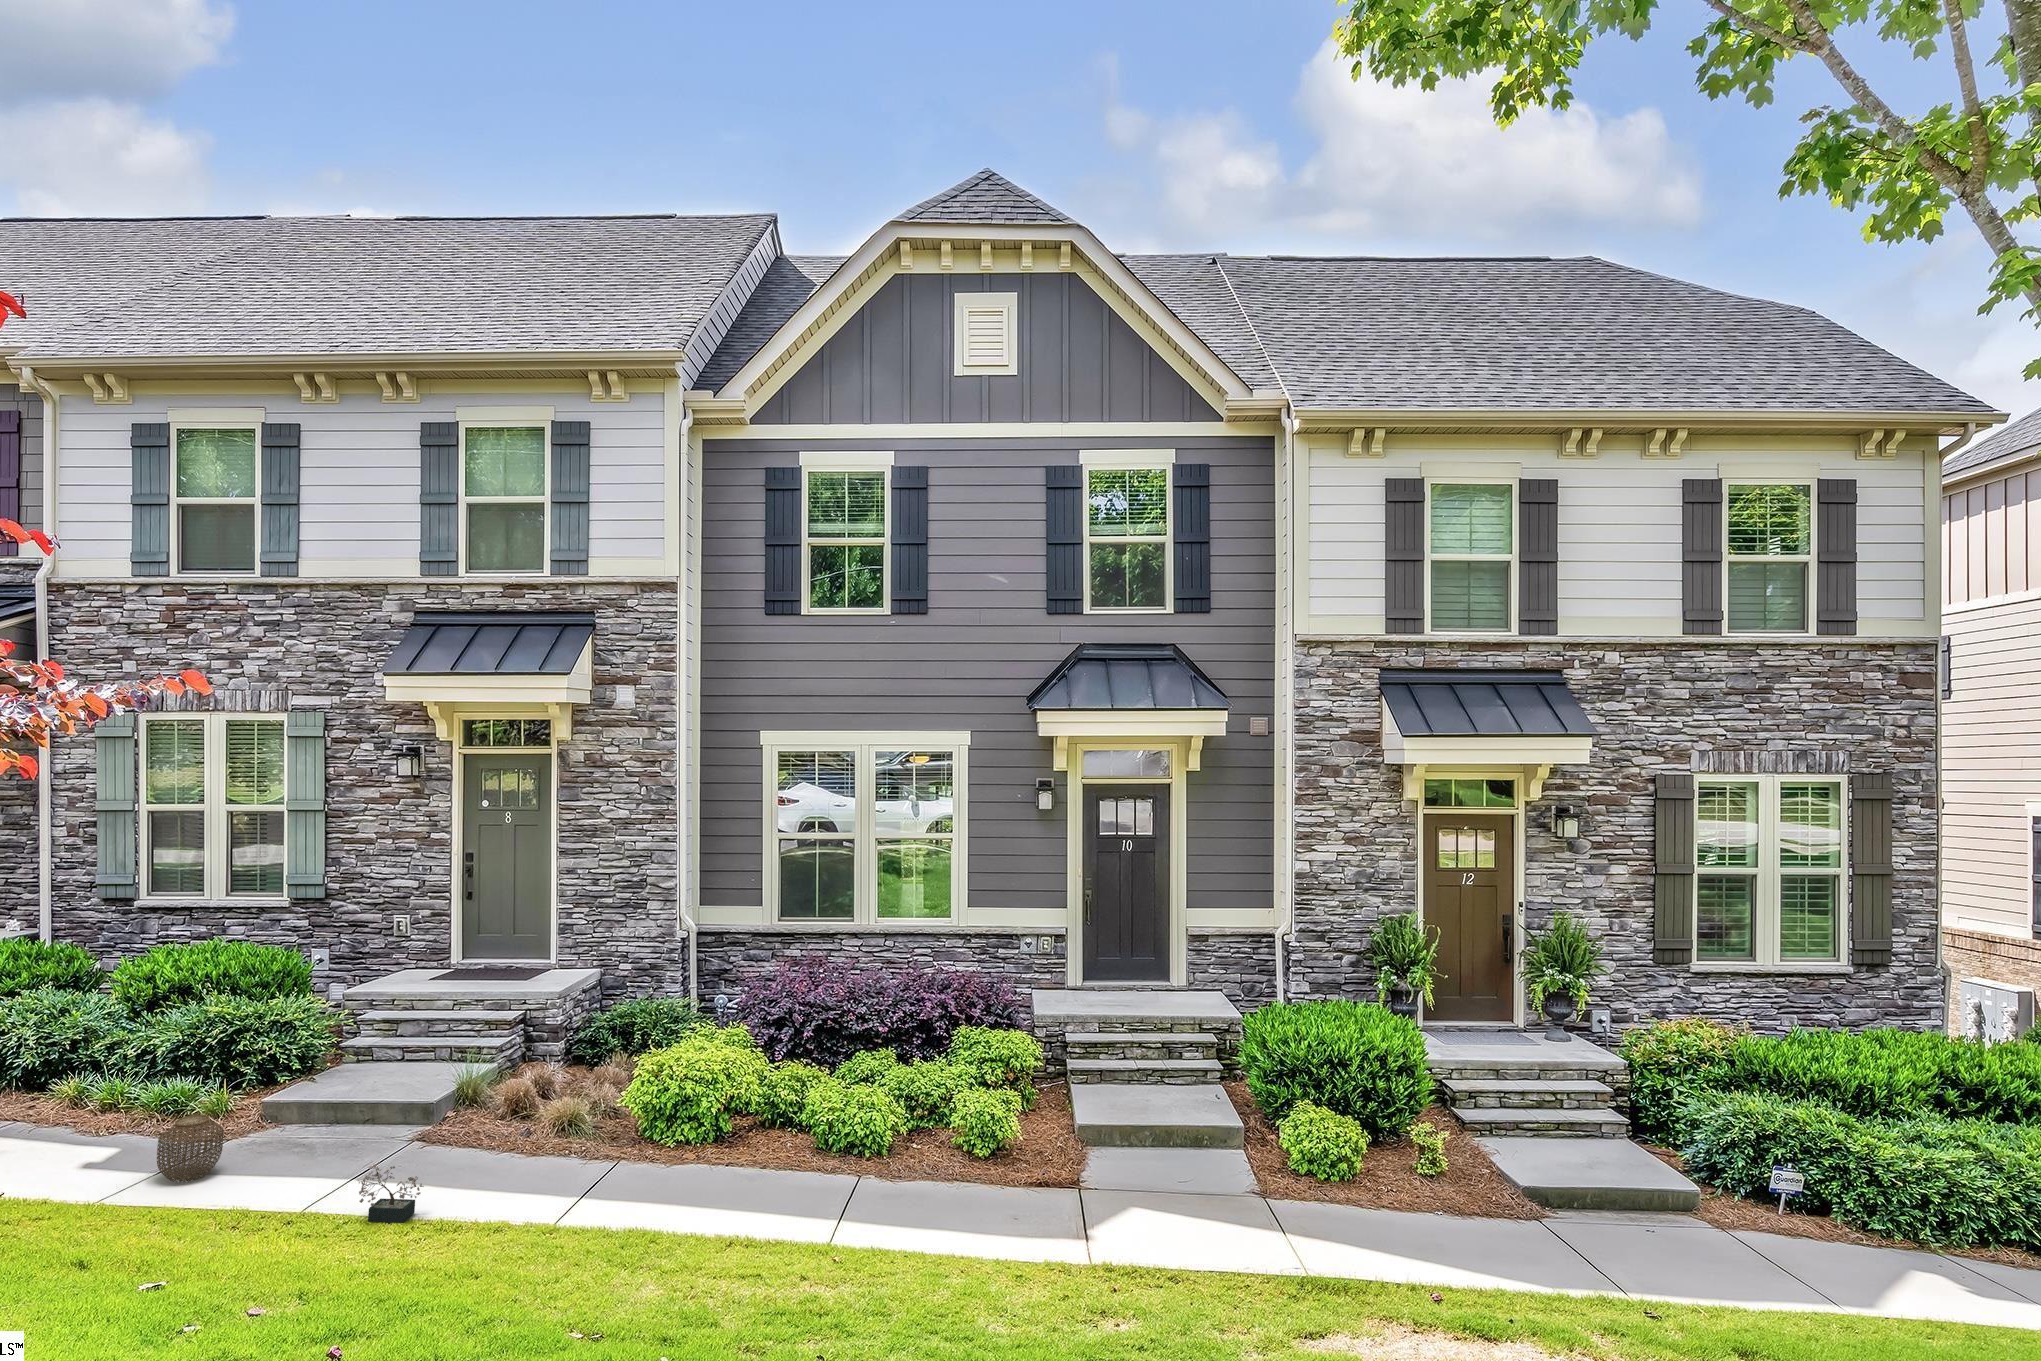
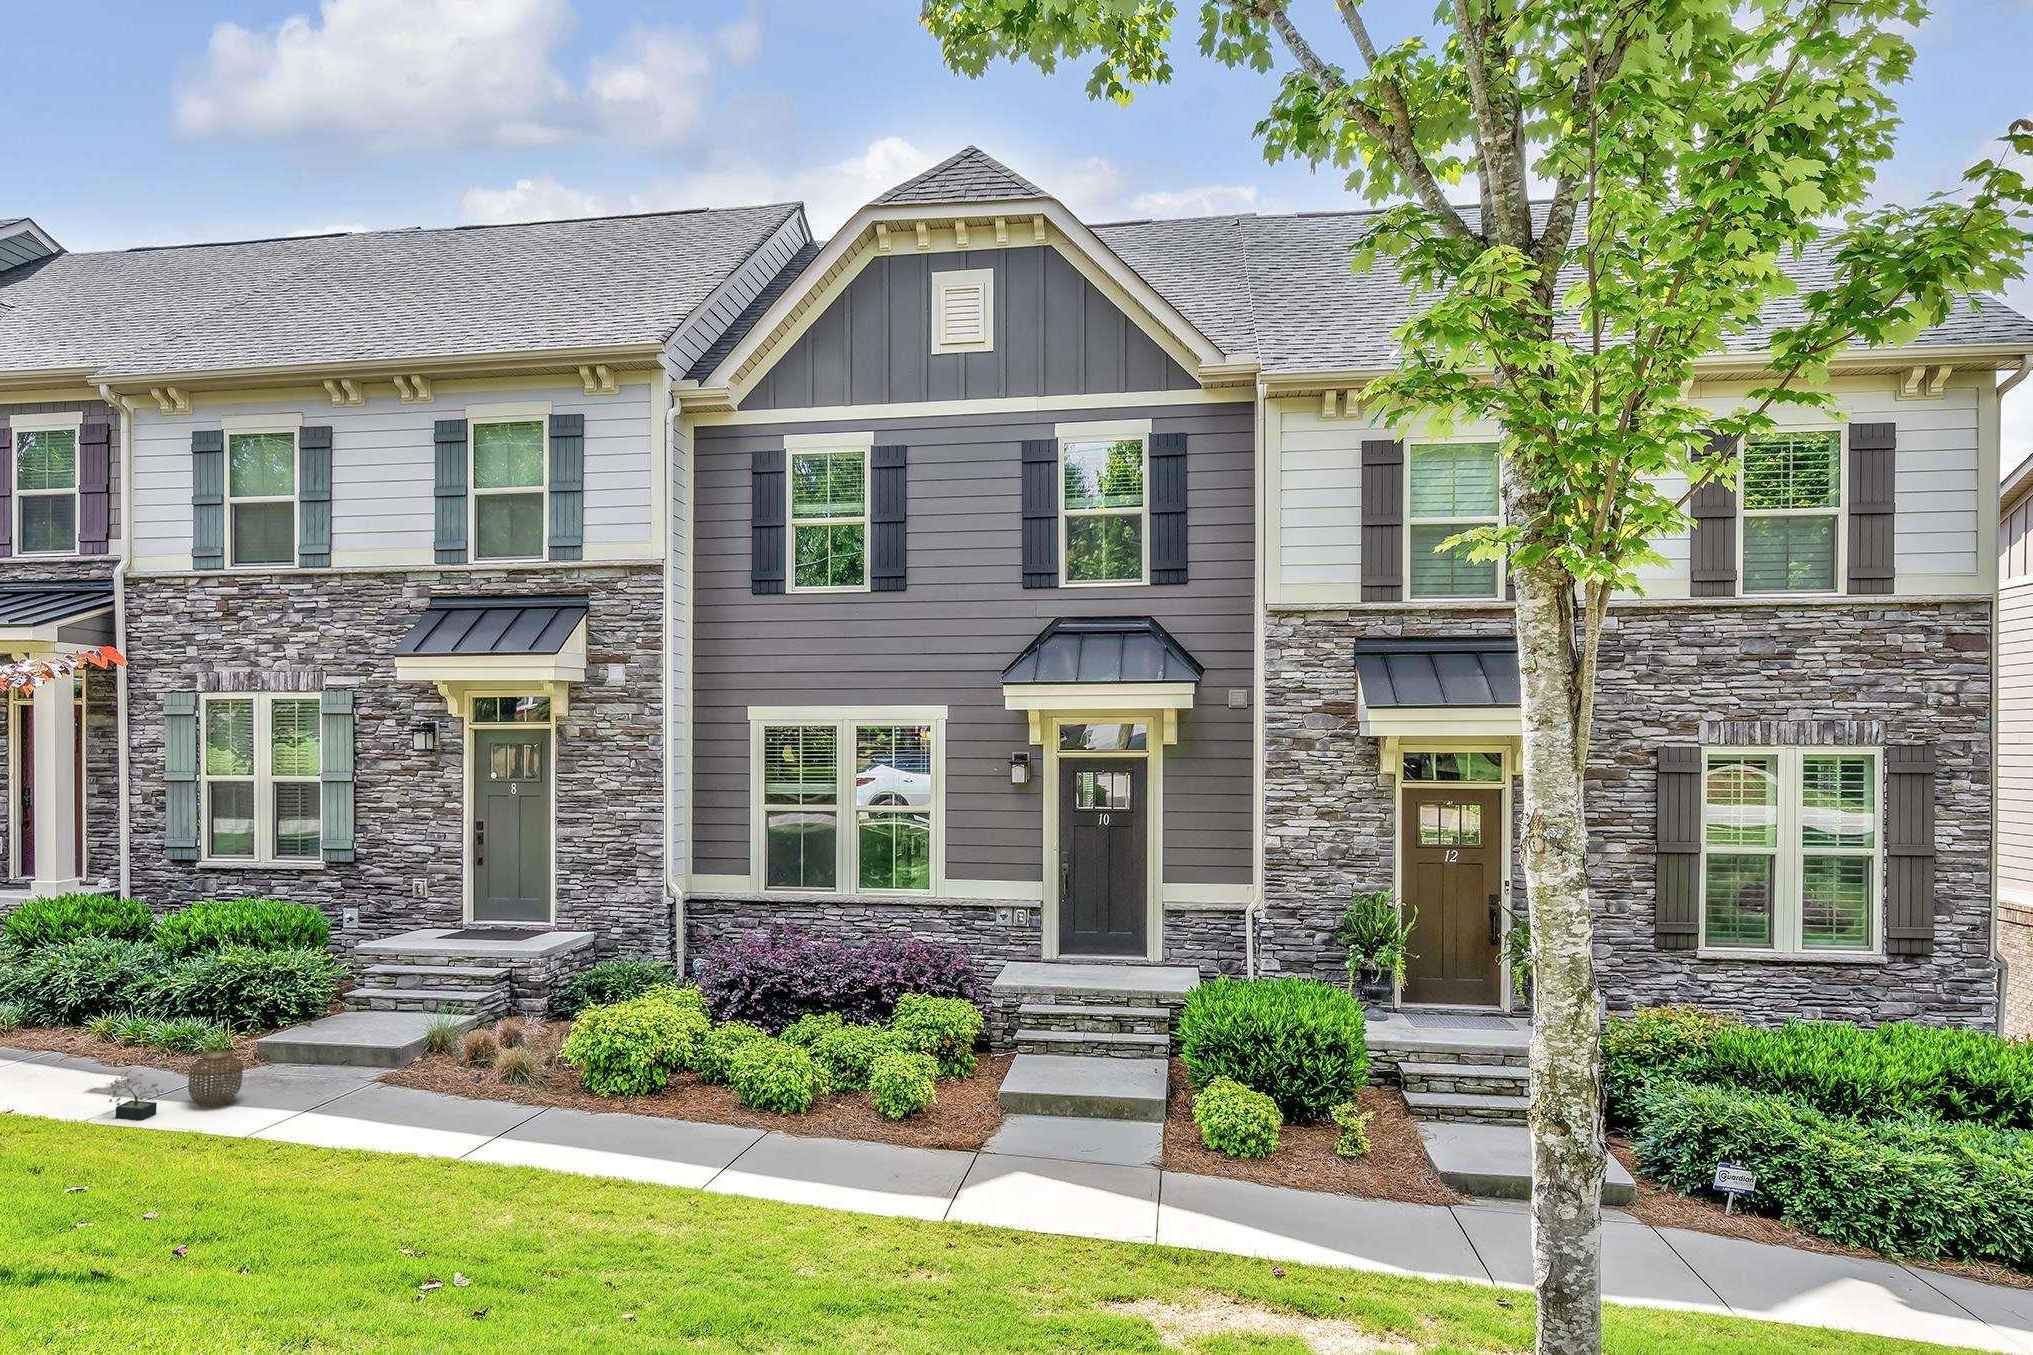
decorative plant: present [358,1162,424,1223] -> present [106,1070,164,1121]

